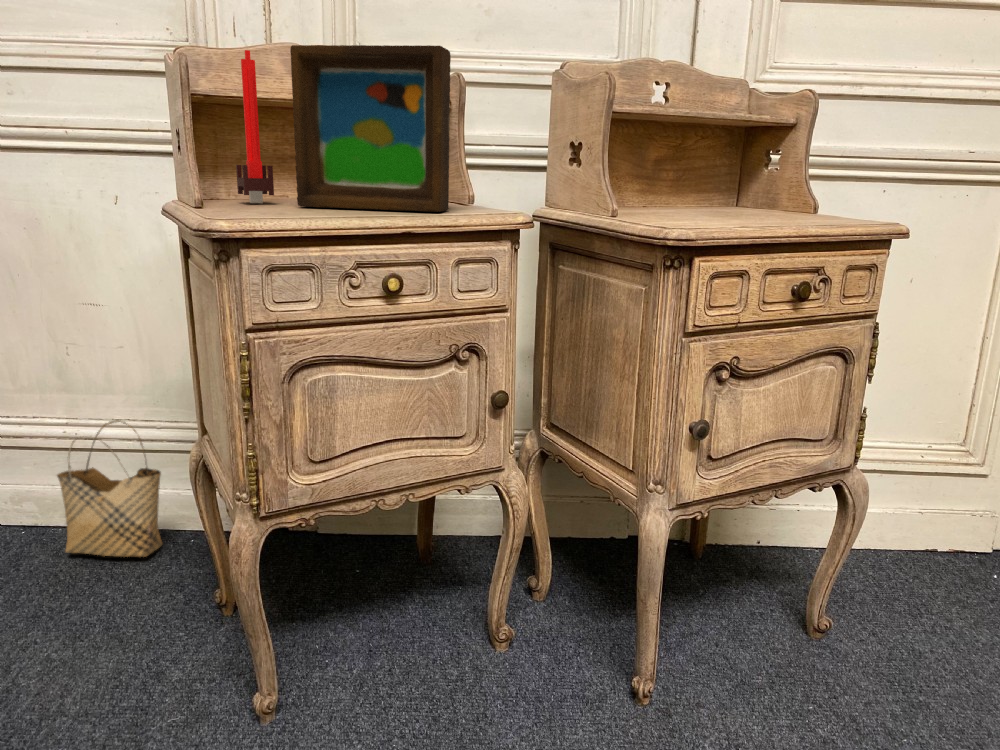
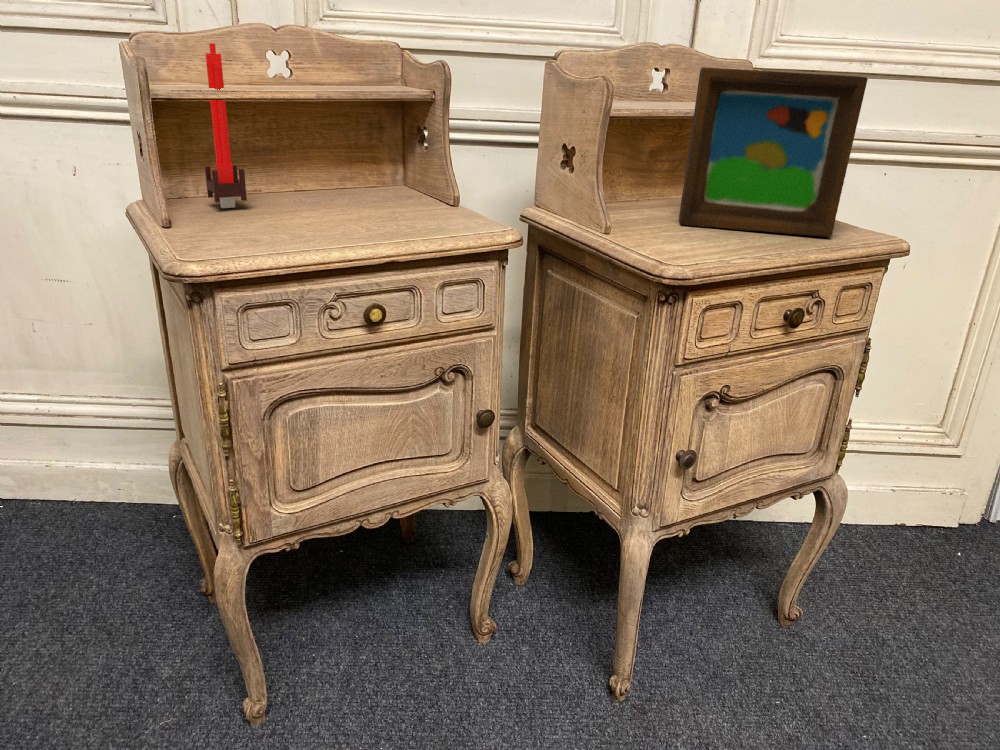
picture frame: present [290,45,451,212] -> present [679,67,868,237]
woven basket: present [57,420,162,557] -> none [31,402,144,539]

